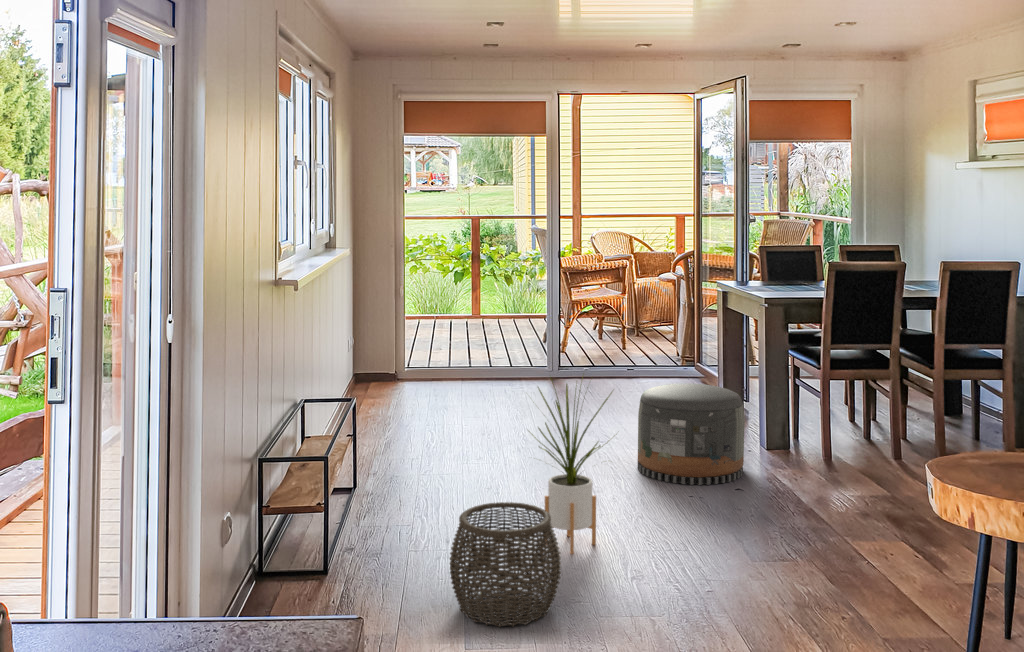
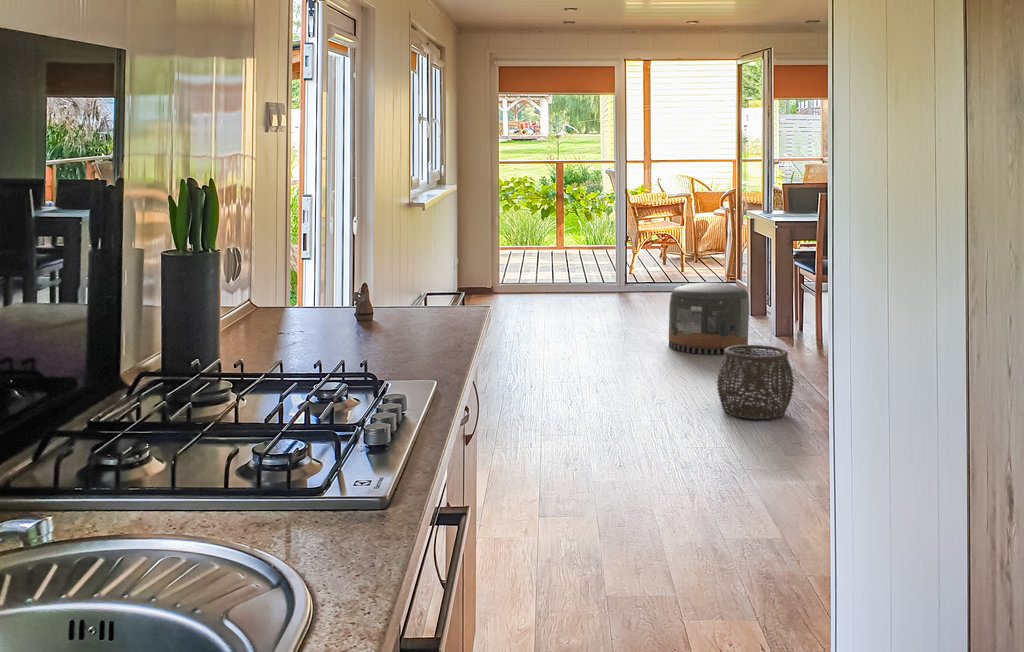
house plant: present [532,379,612,554] -> none [578,263,643,386]
woven basket: present [450,502,561,627] -> present [717,345,794,420]

